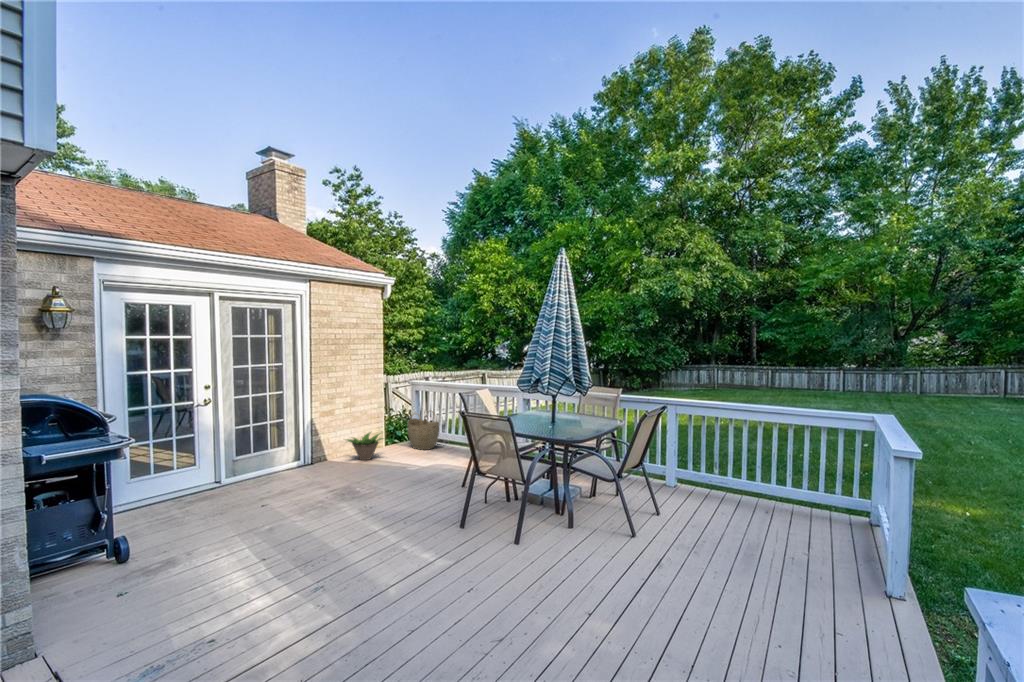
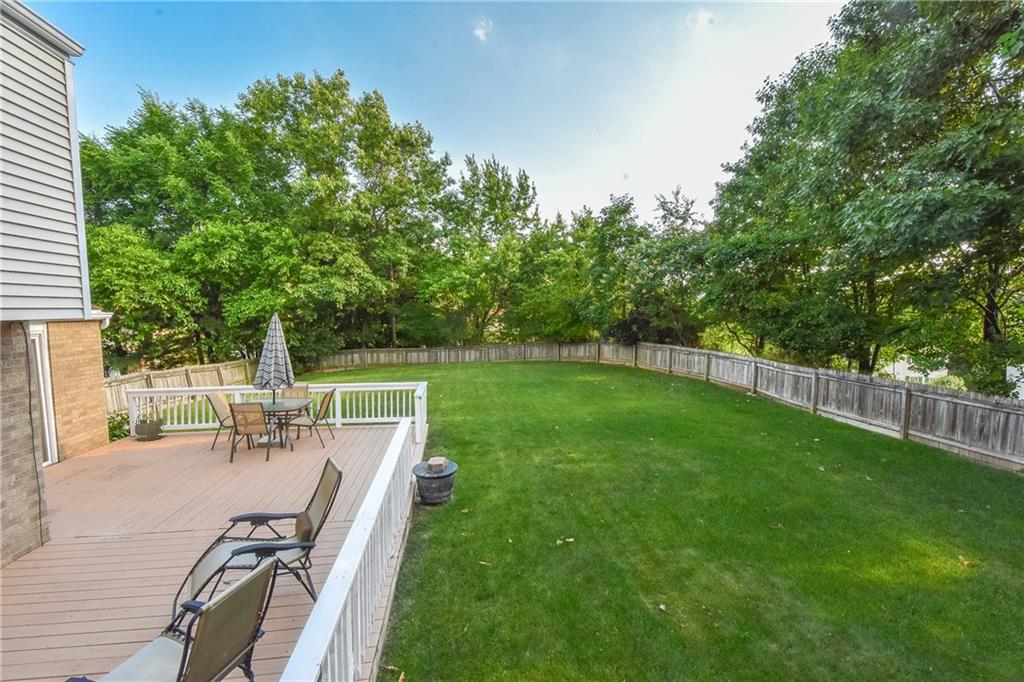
decorative plant: present [347,432,384,460] -> none [83,432,126,454]

